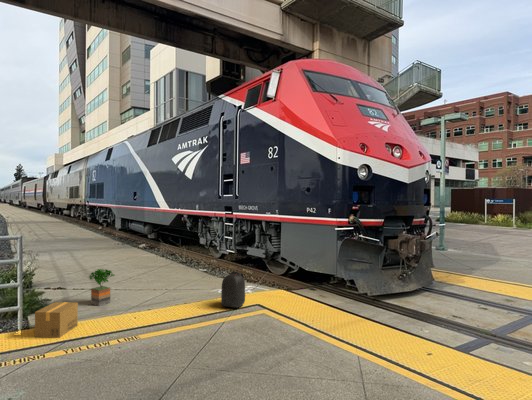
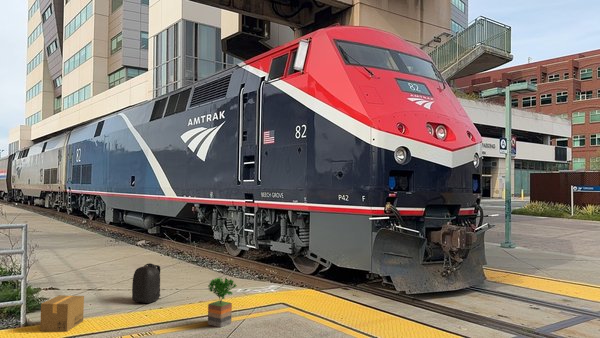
potted tree: present [89,269,114,306] -> present [208,278,237,327]
backpack: present [221,272,245,308] -> present [132,263,160,303]

